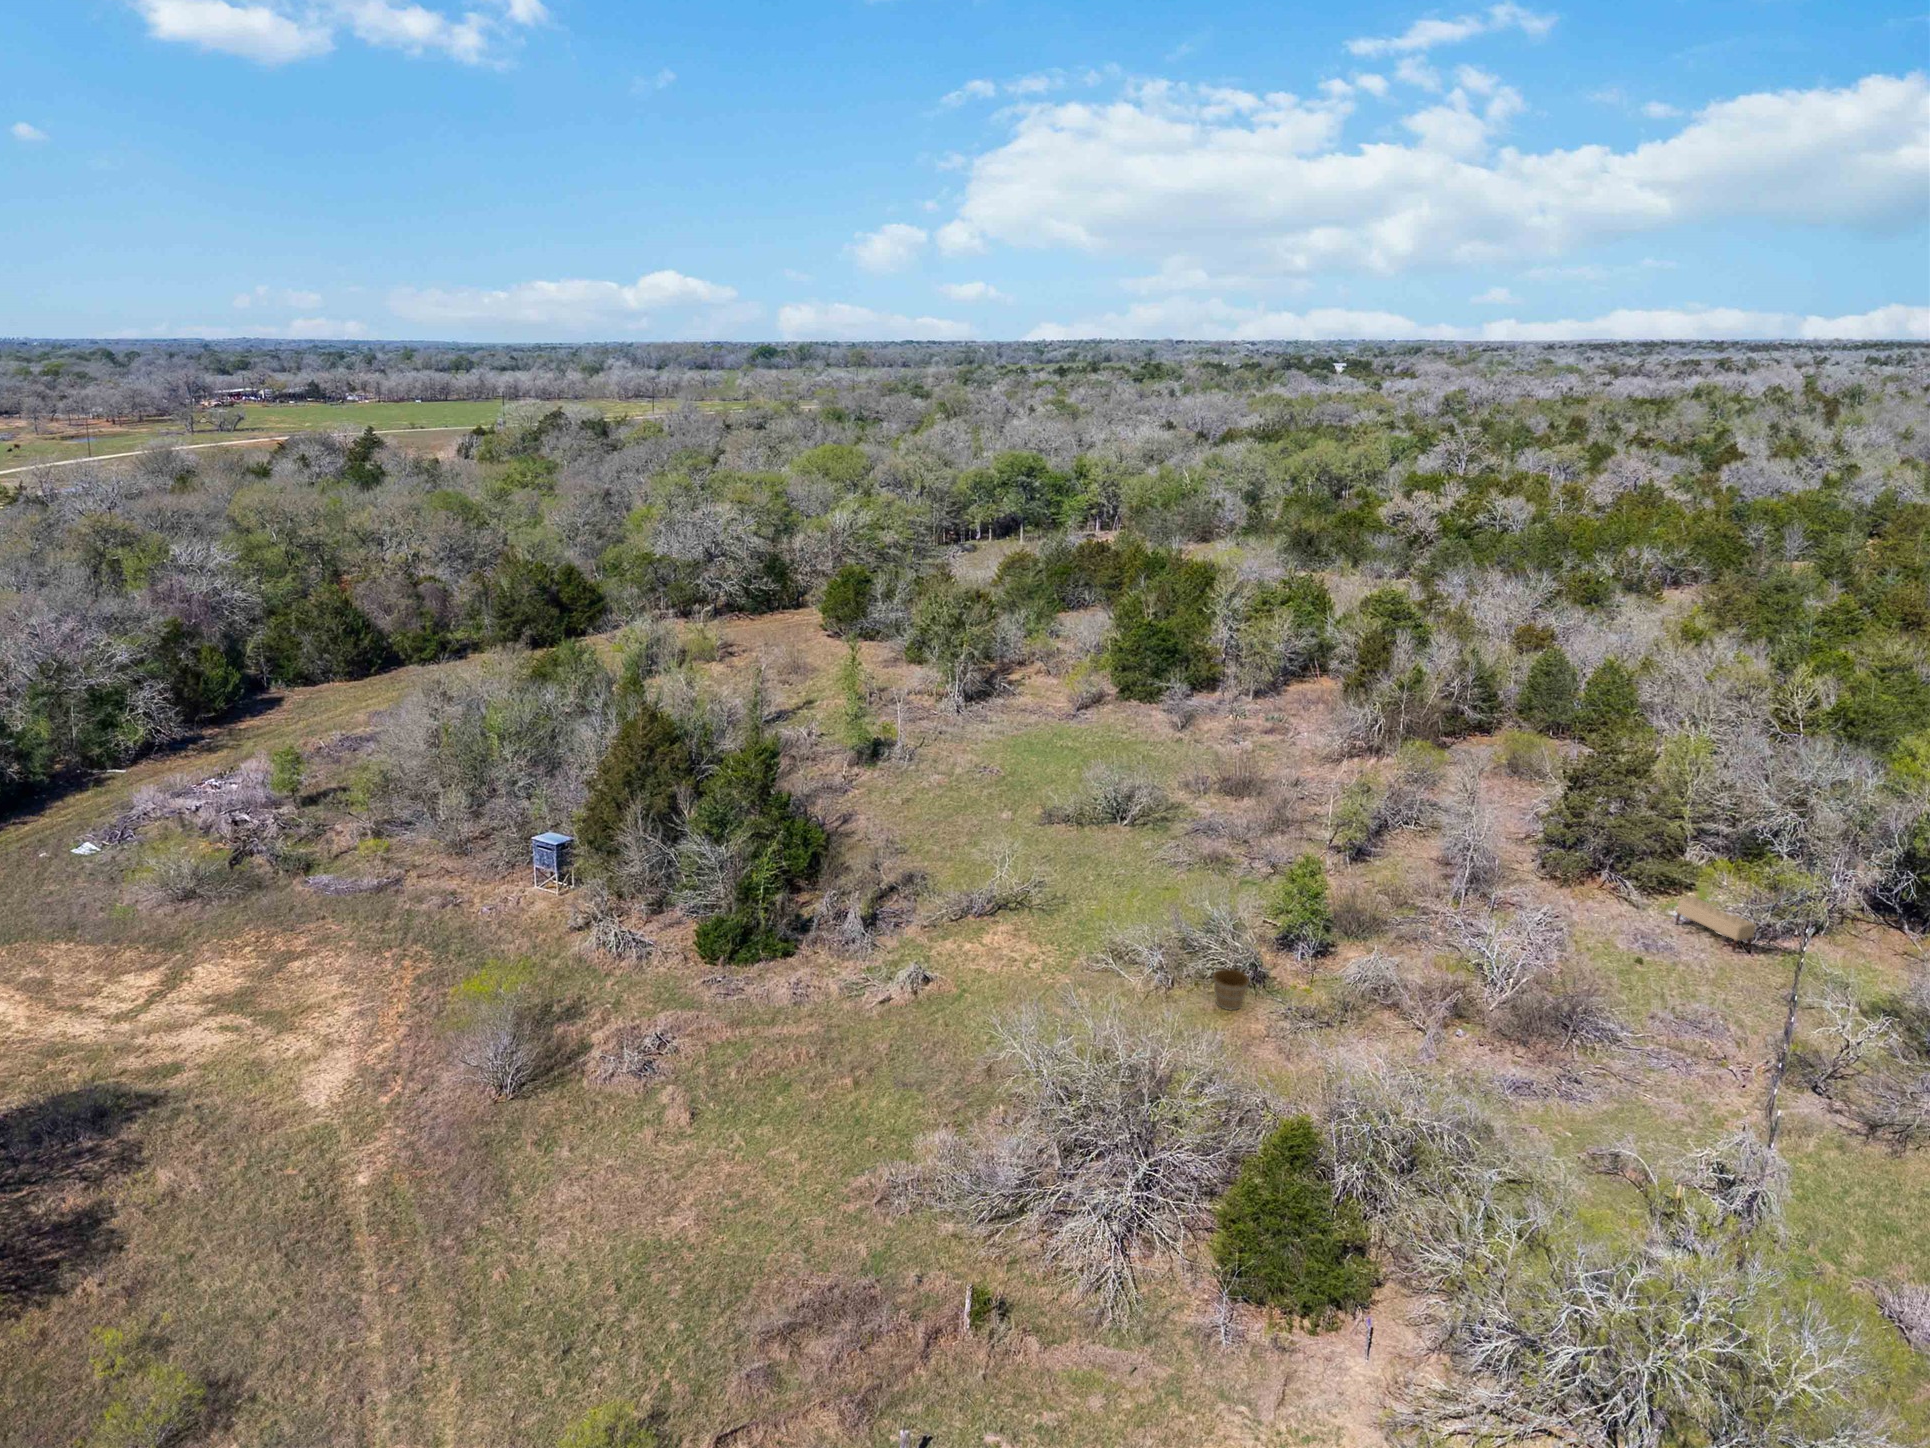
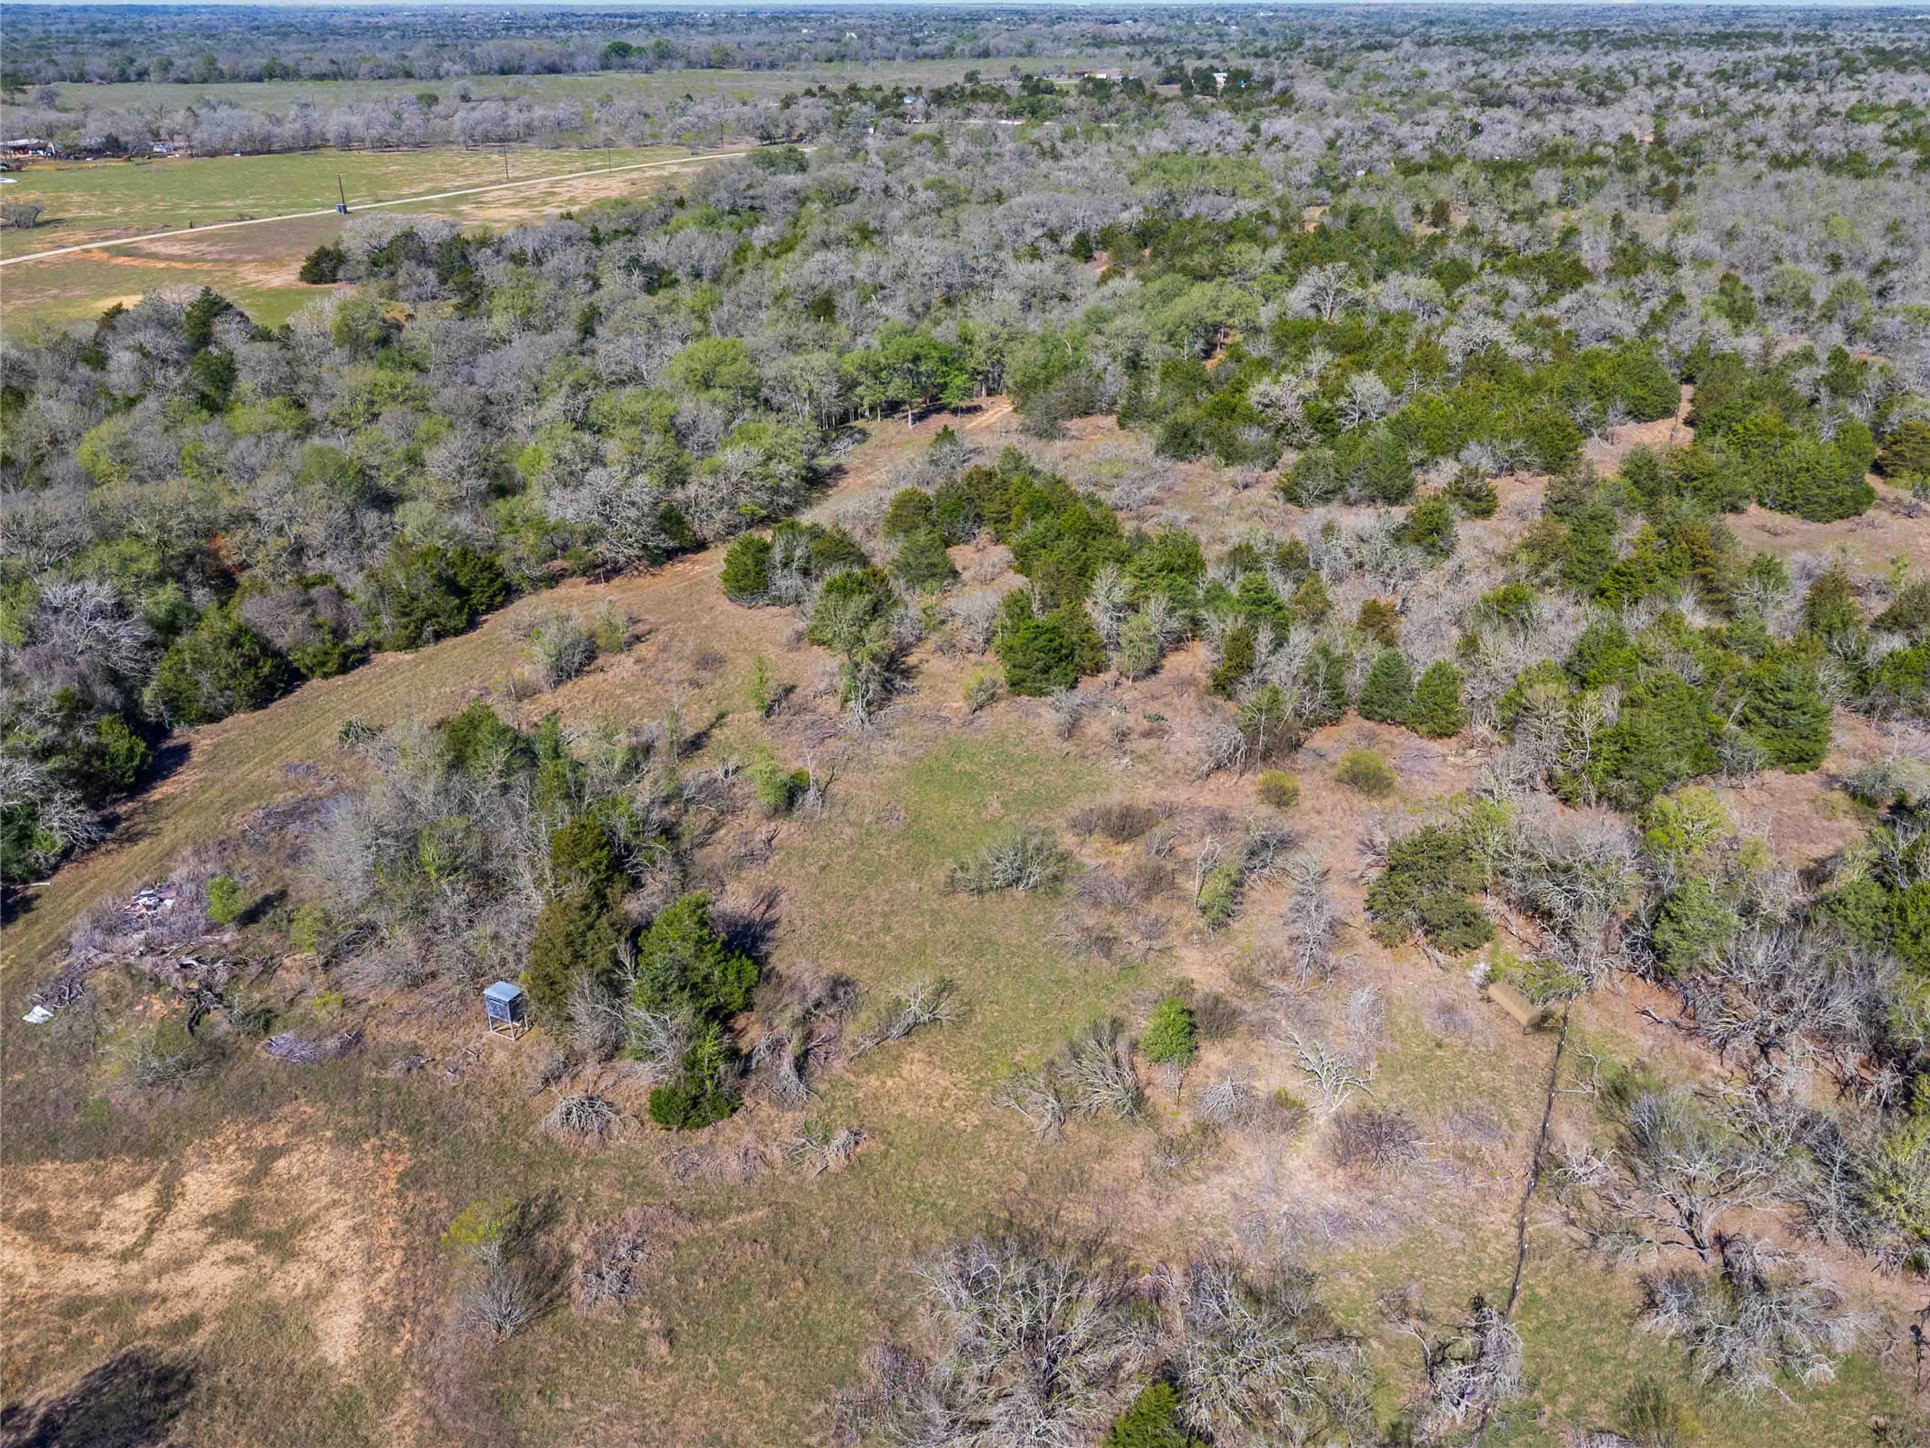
wooden bucket: present [1213,970,1250,1010] -> none [1098,1105,1128,1142]

